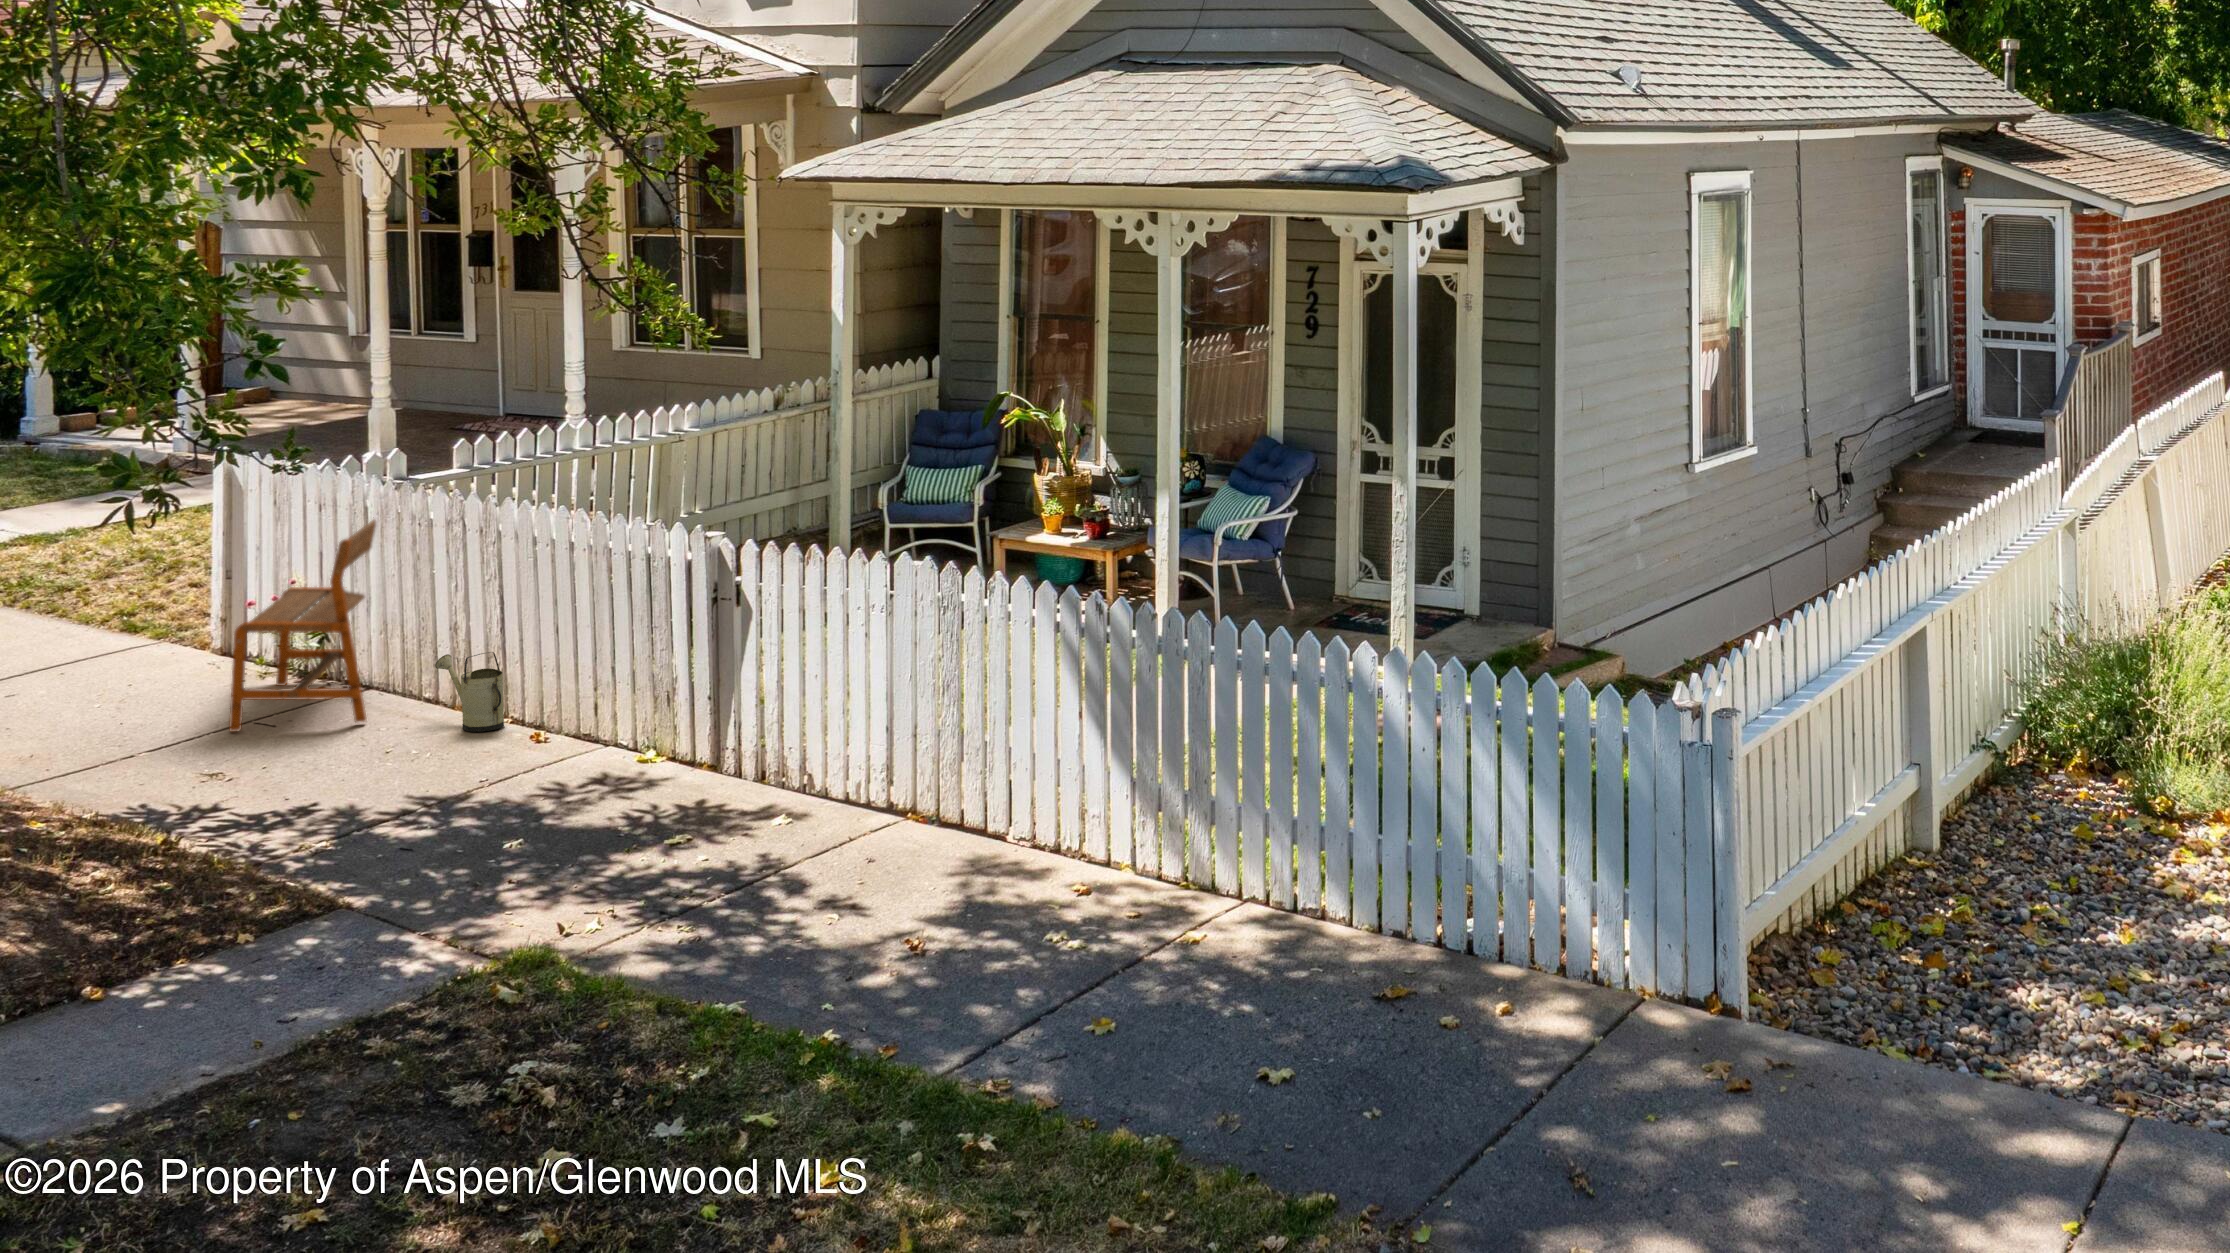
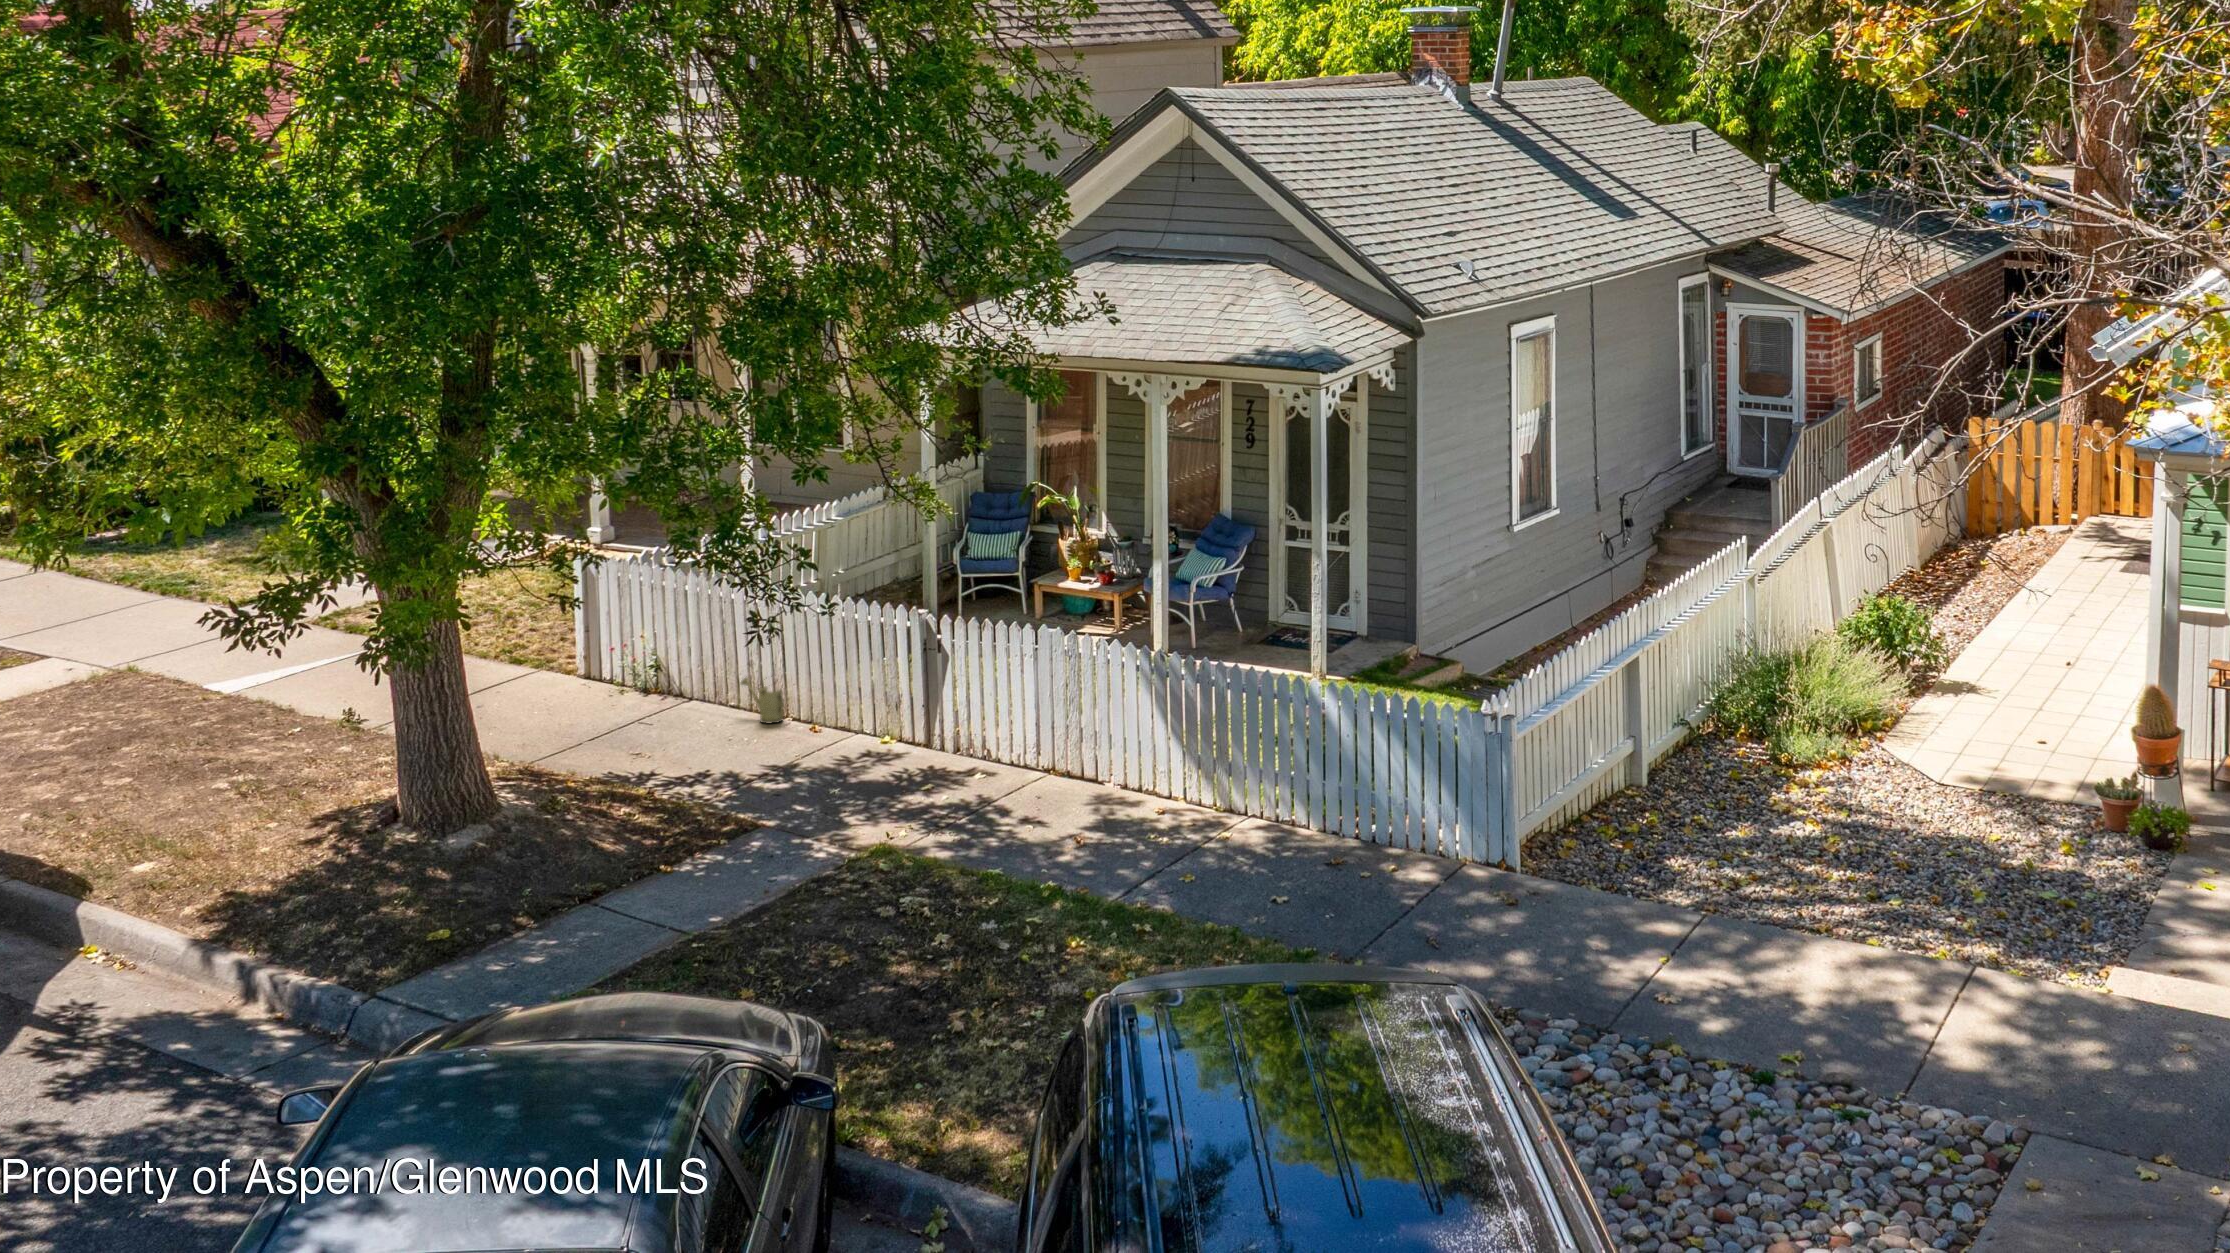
bench: present [229,520,376,732] -> none [625,587,701,726]

